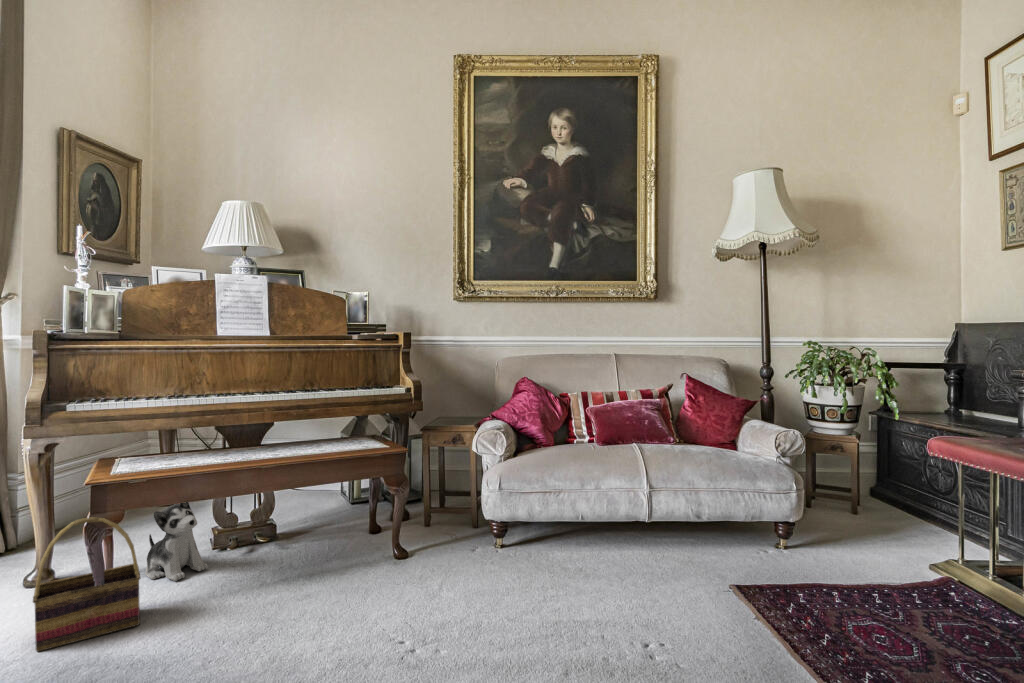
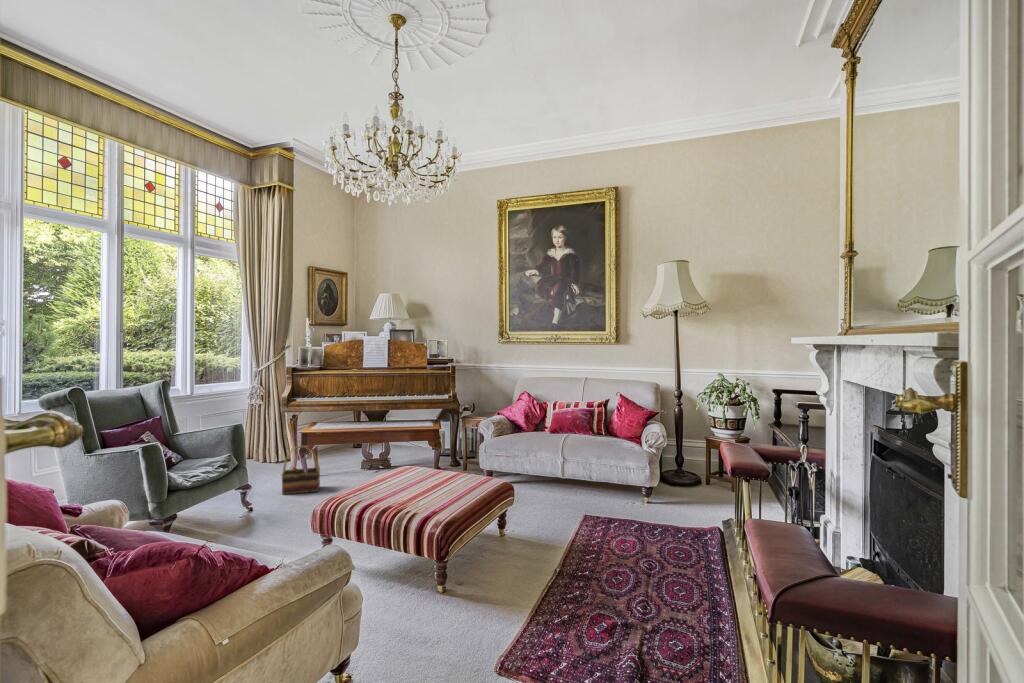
plush toy: present [145,502,208,581] -> none [329,441,354,479]

